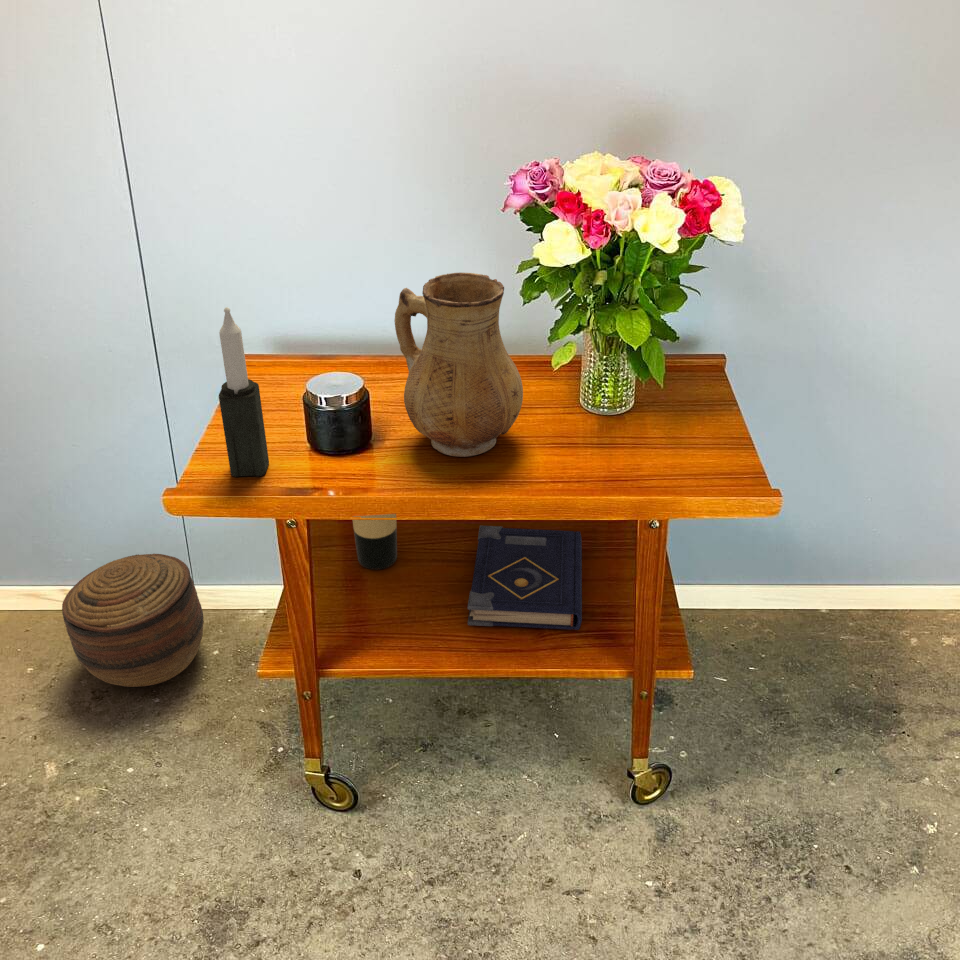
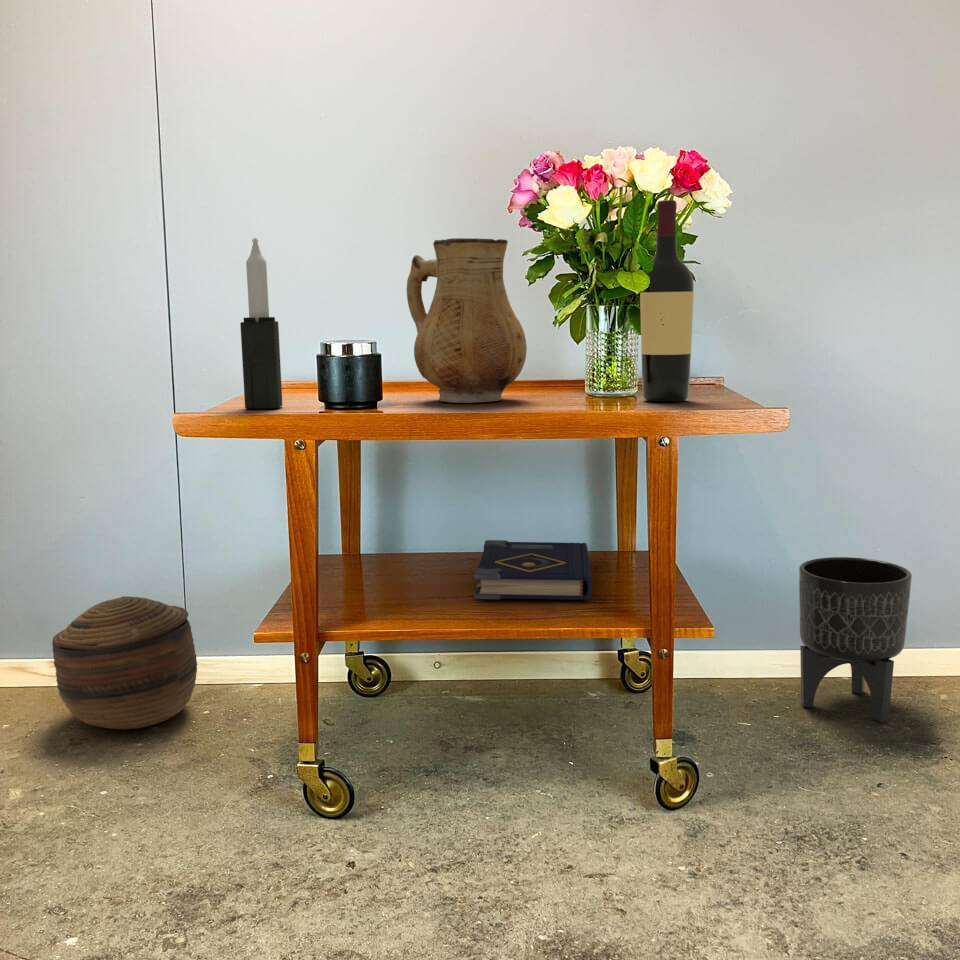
wine bottle: present [353,514,397,570] -> present [640,200,694,402]
planter: none [779,518,900,682] -> present [799,557,912,722]

